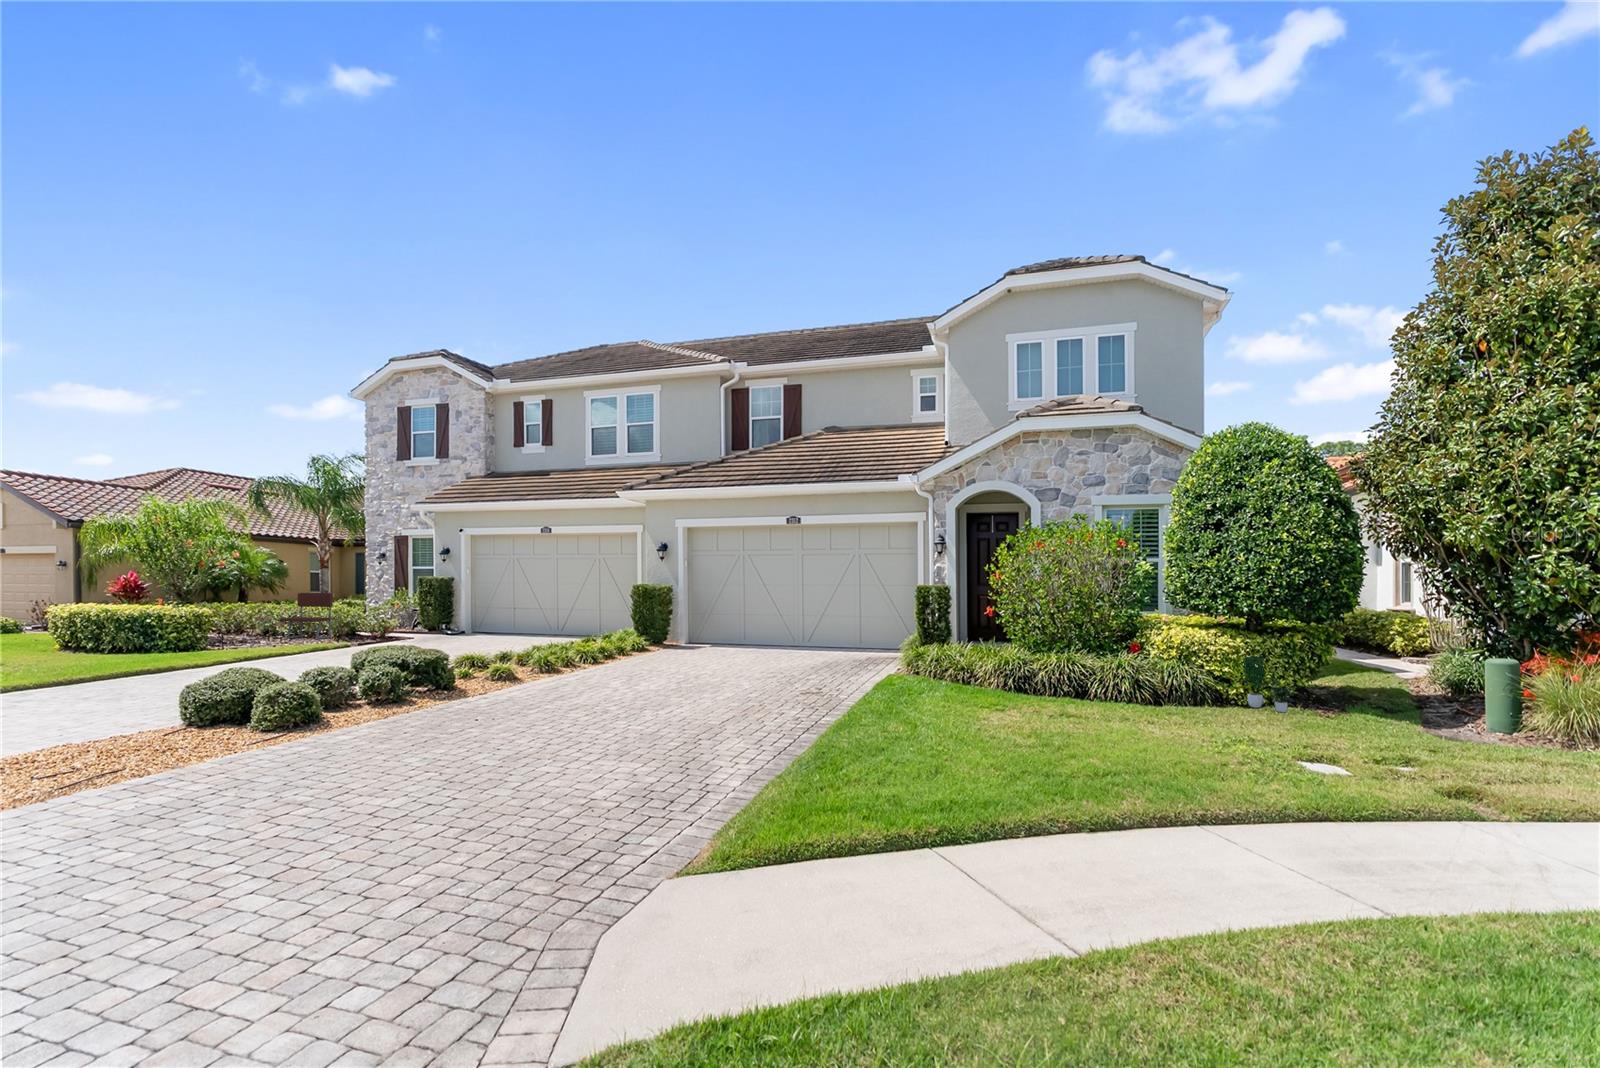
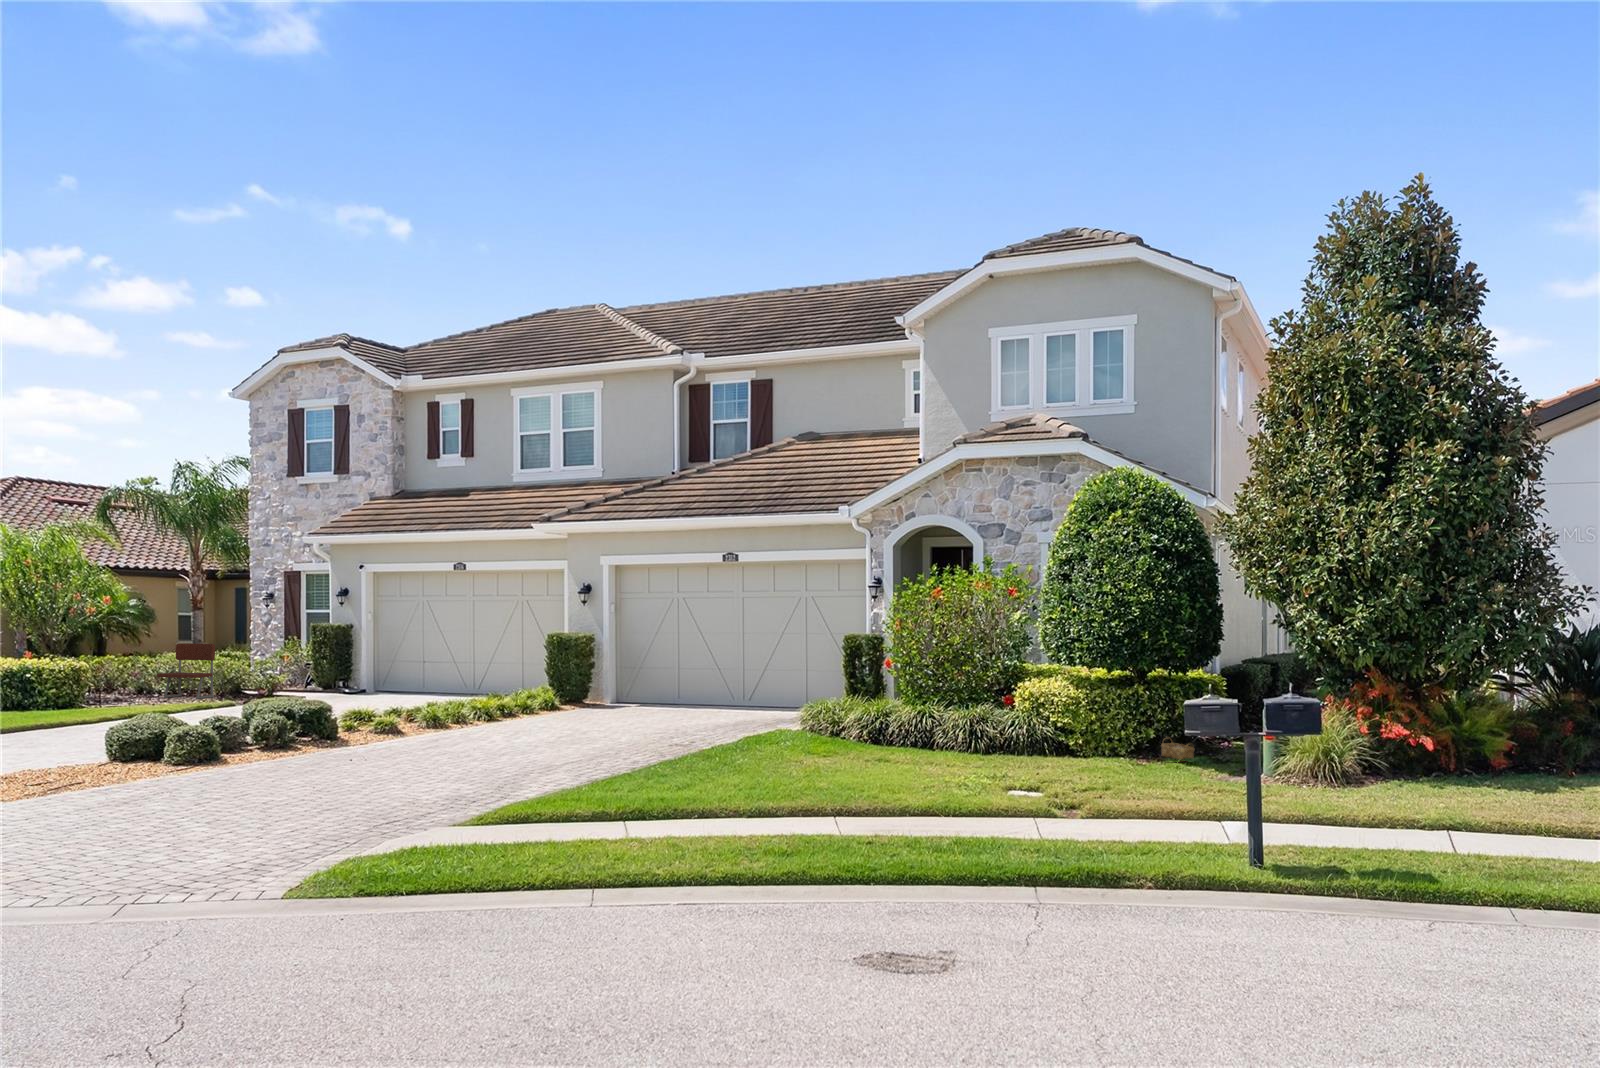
potted plant: present [1241,655,1293,712] -> none [1083,707,1122,767]
woven basket: none [1297,679,1335,704] -> present [1162,742,1194,759]

